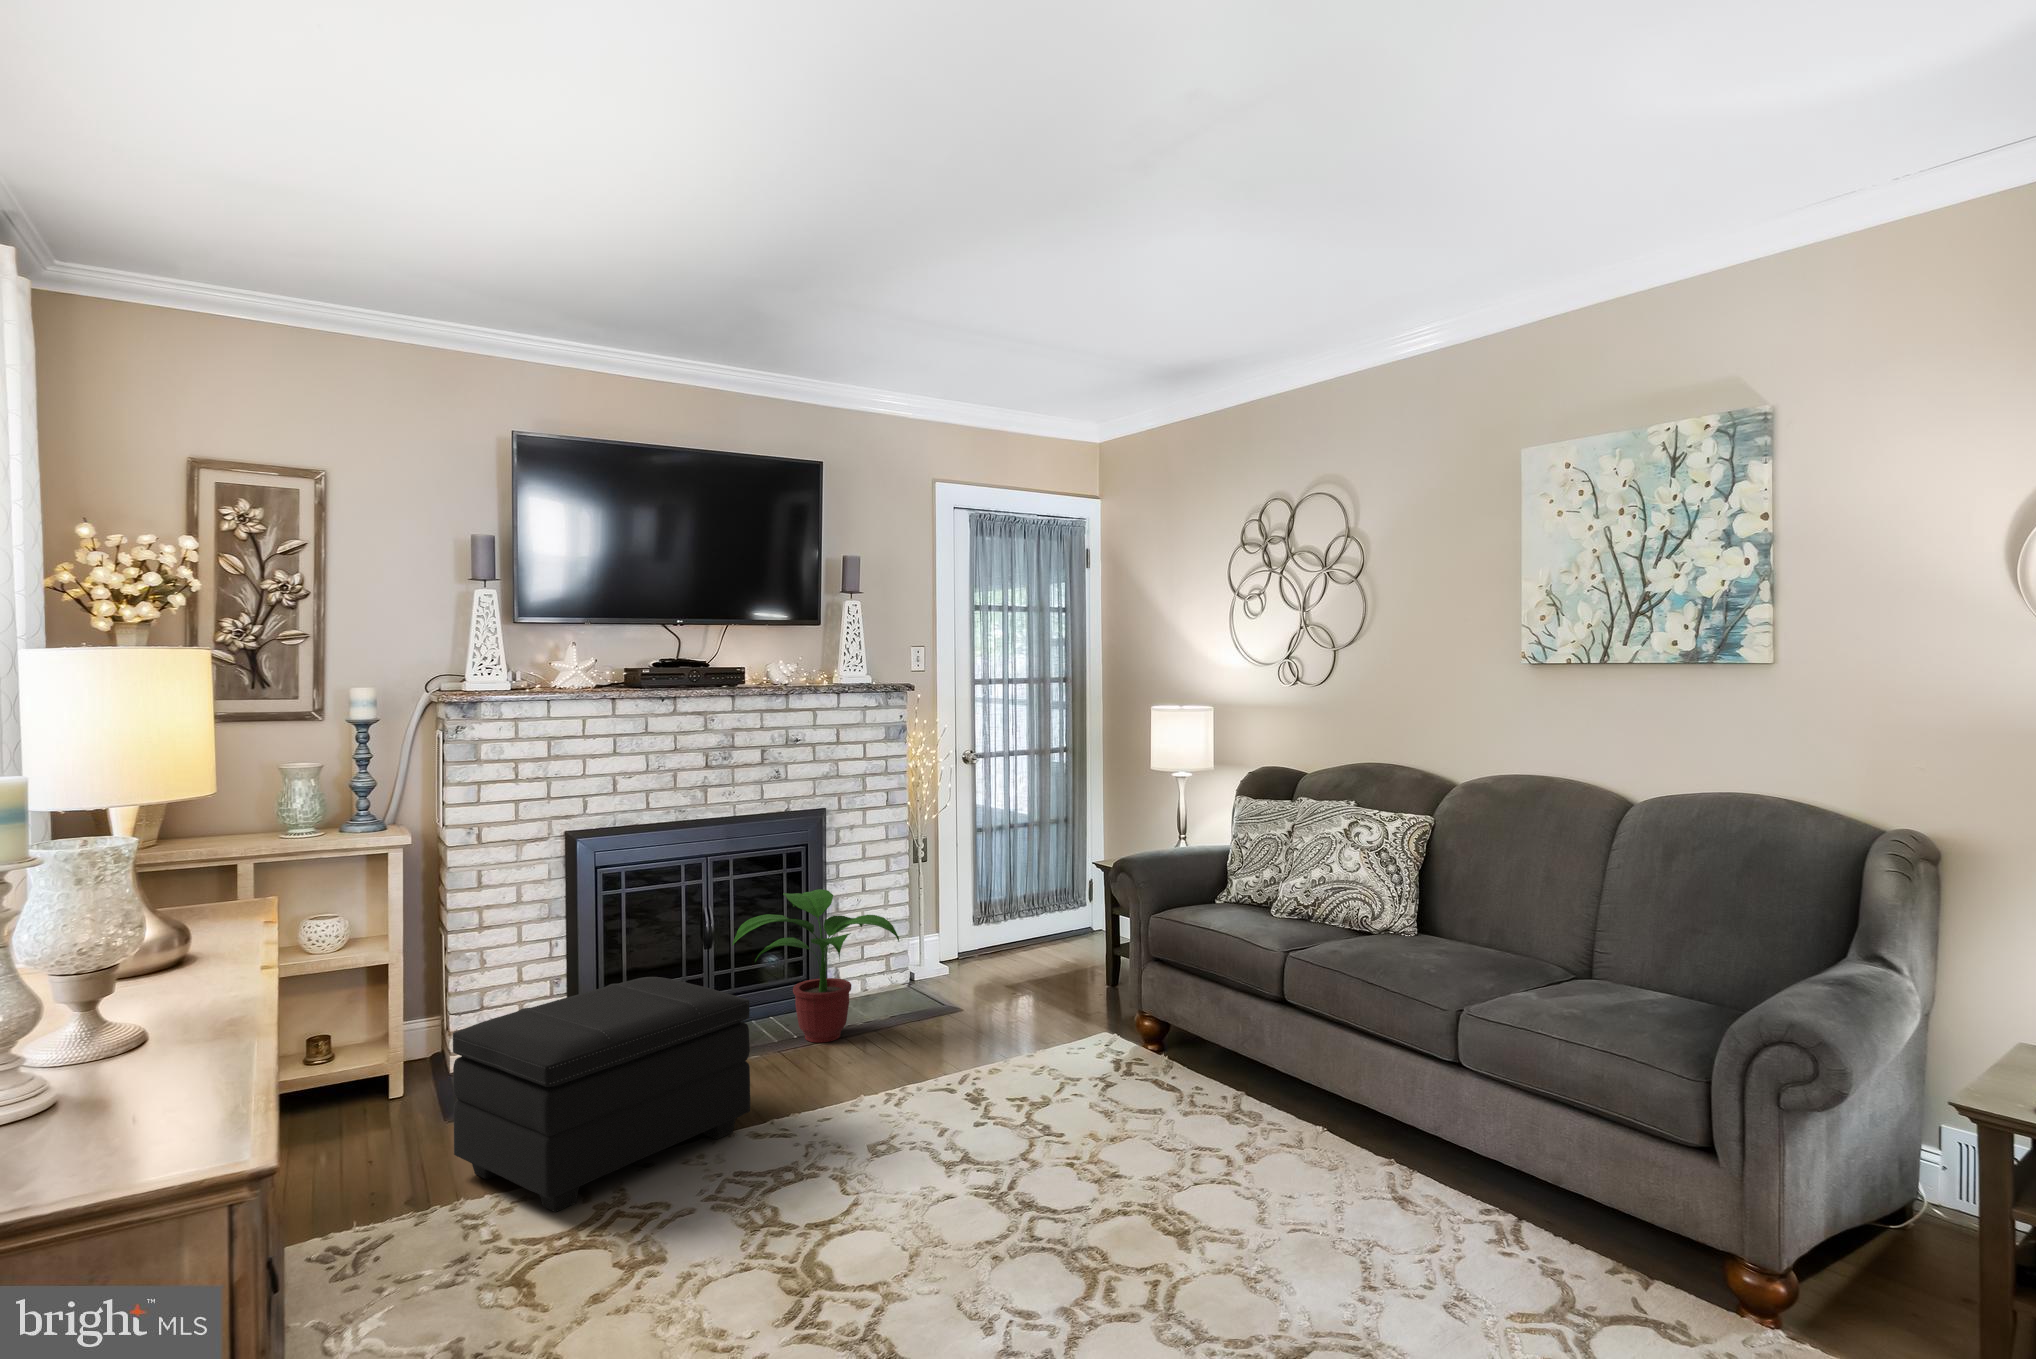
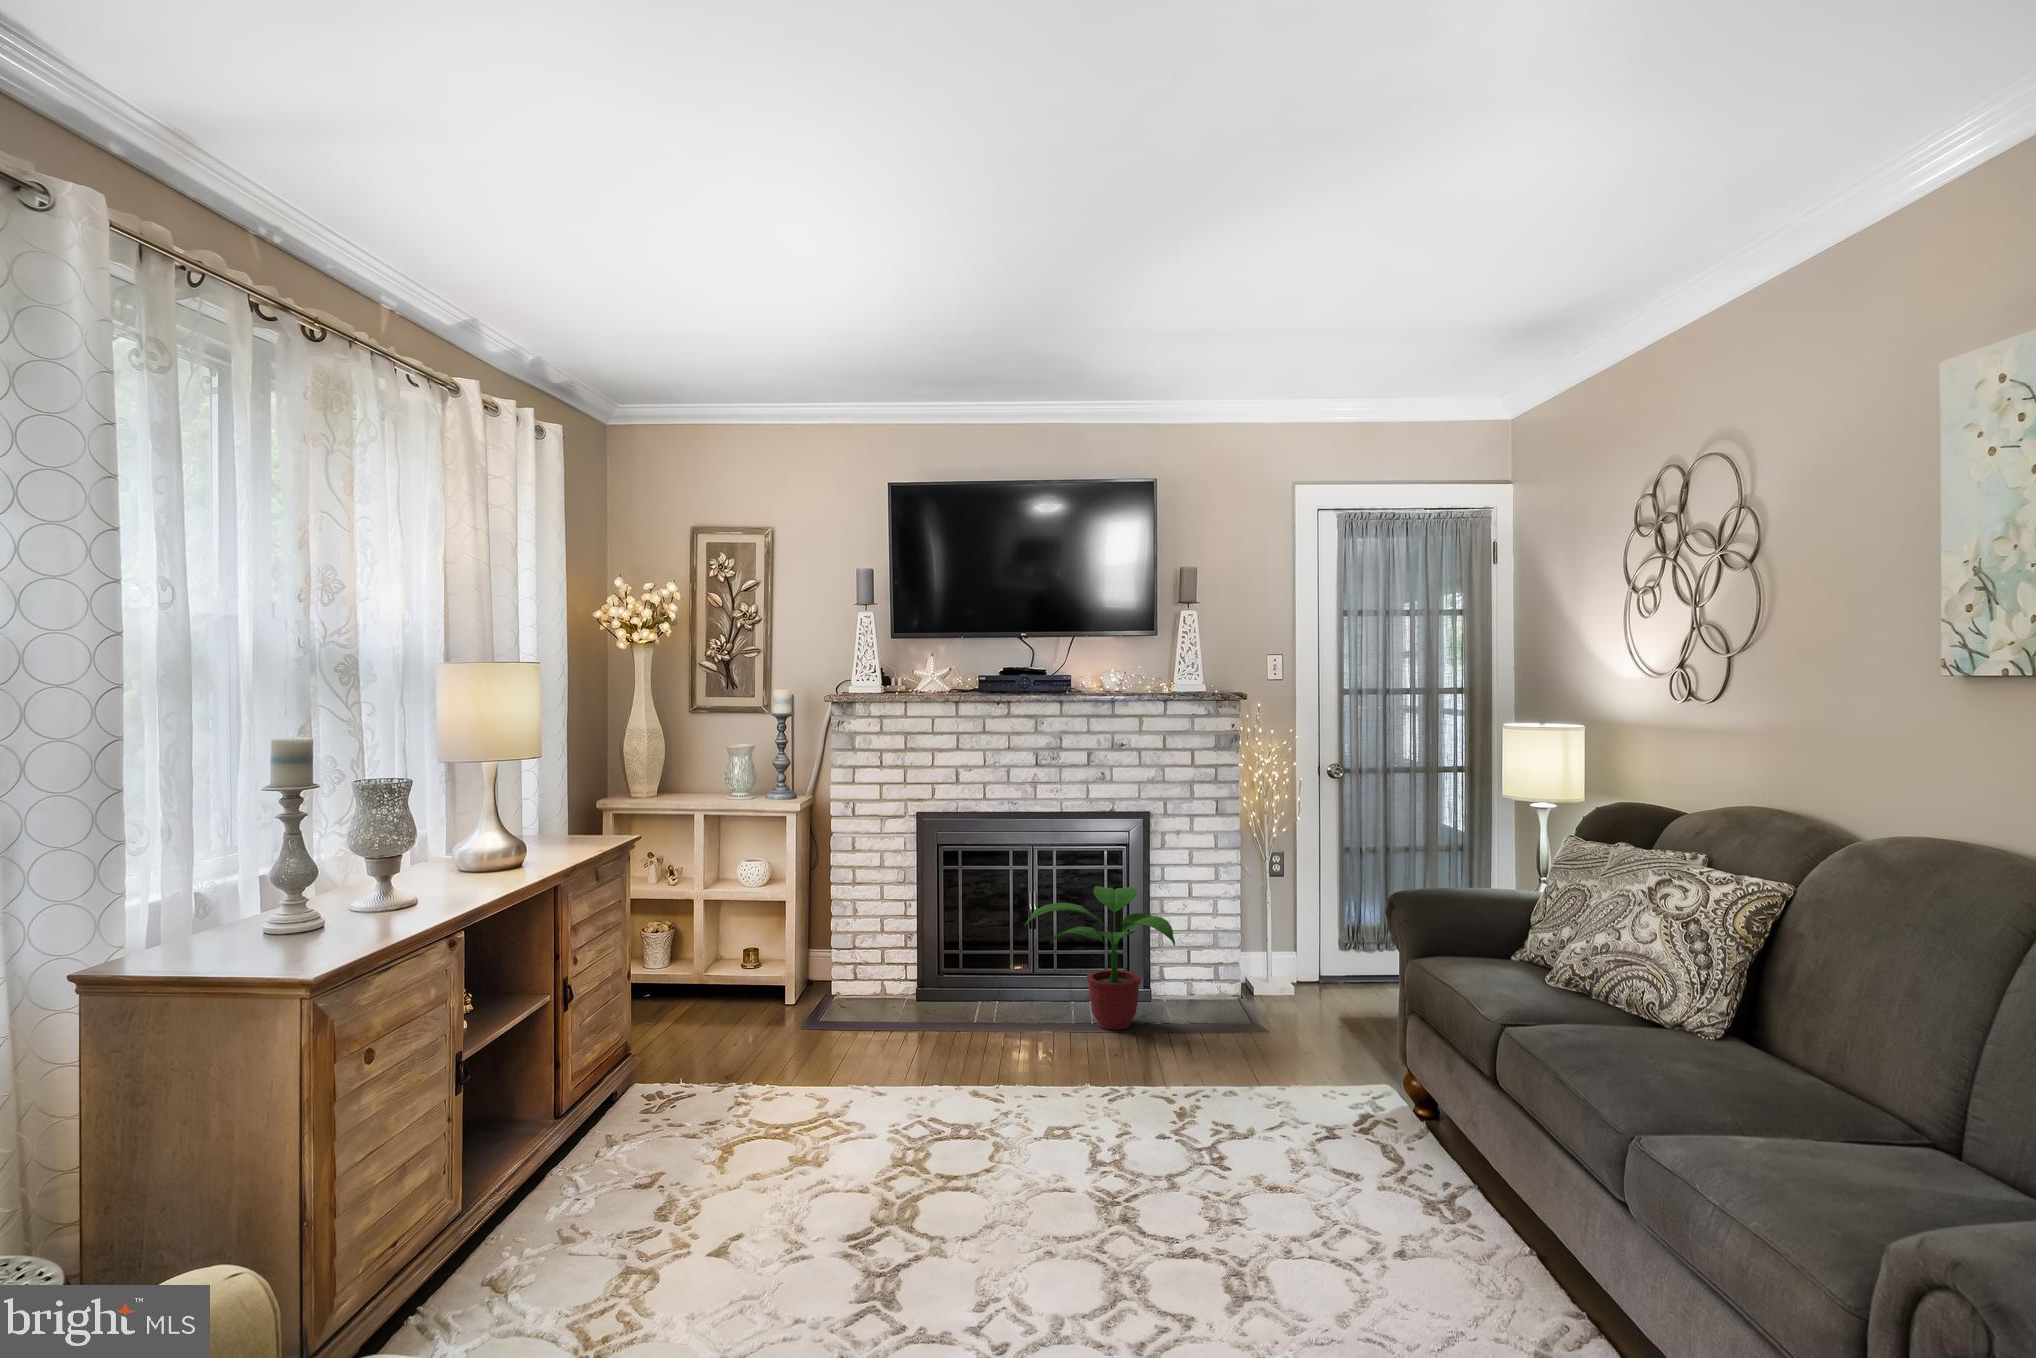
footstool: present [453,977,750,1212] -> none [762,940,976,1109]

